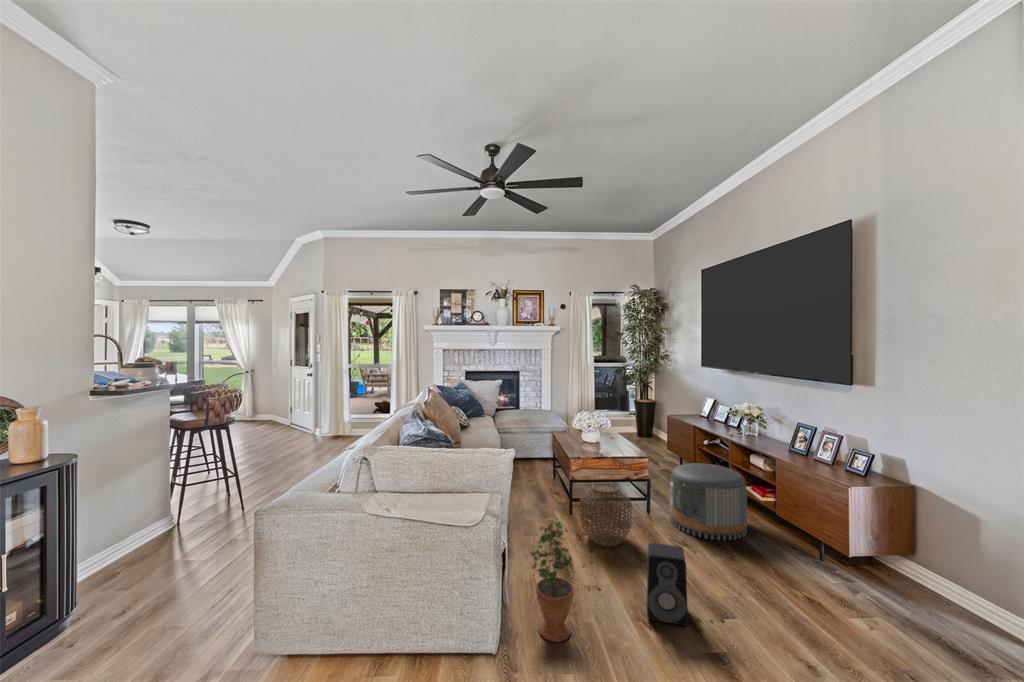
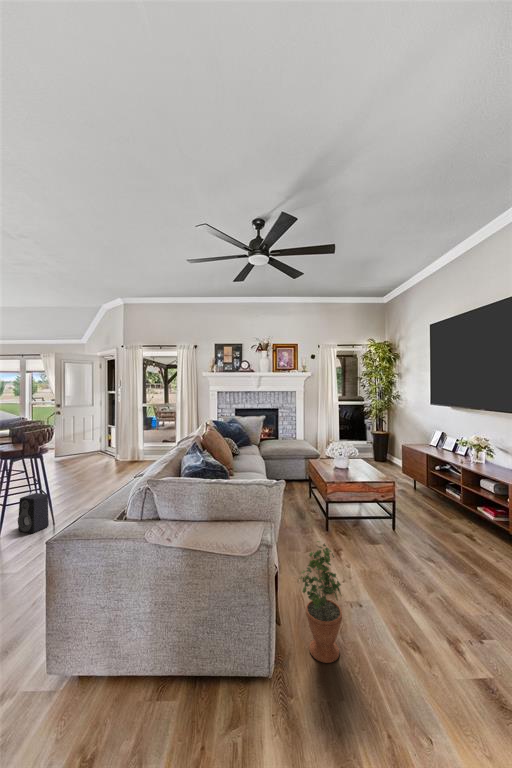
pouf: present [670,463,747,540] -> none [413,487,484,557]
woven basket: present [580,483,632,546] -> none [337,505,383,561]
speaker: present [647,543,688,626] -> present [18,493,49,533]

